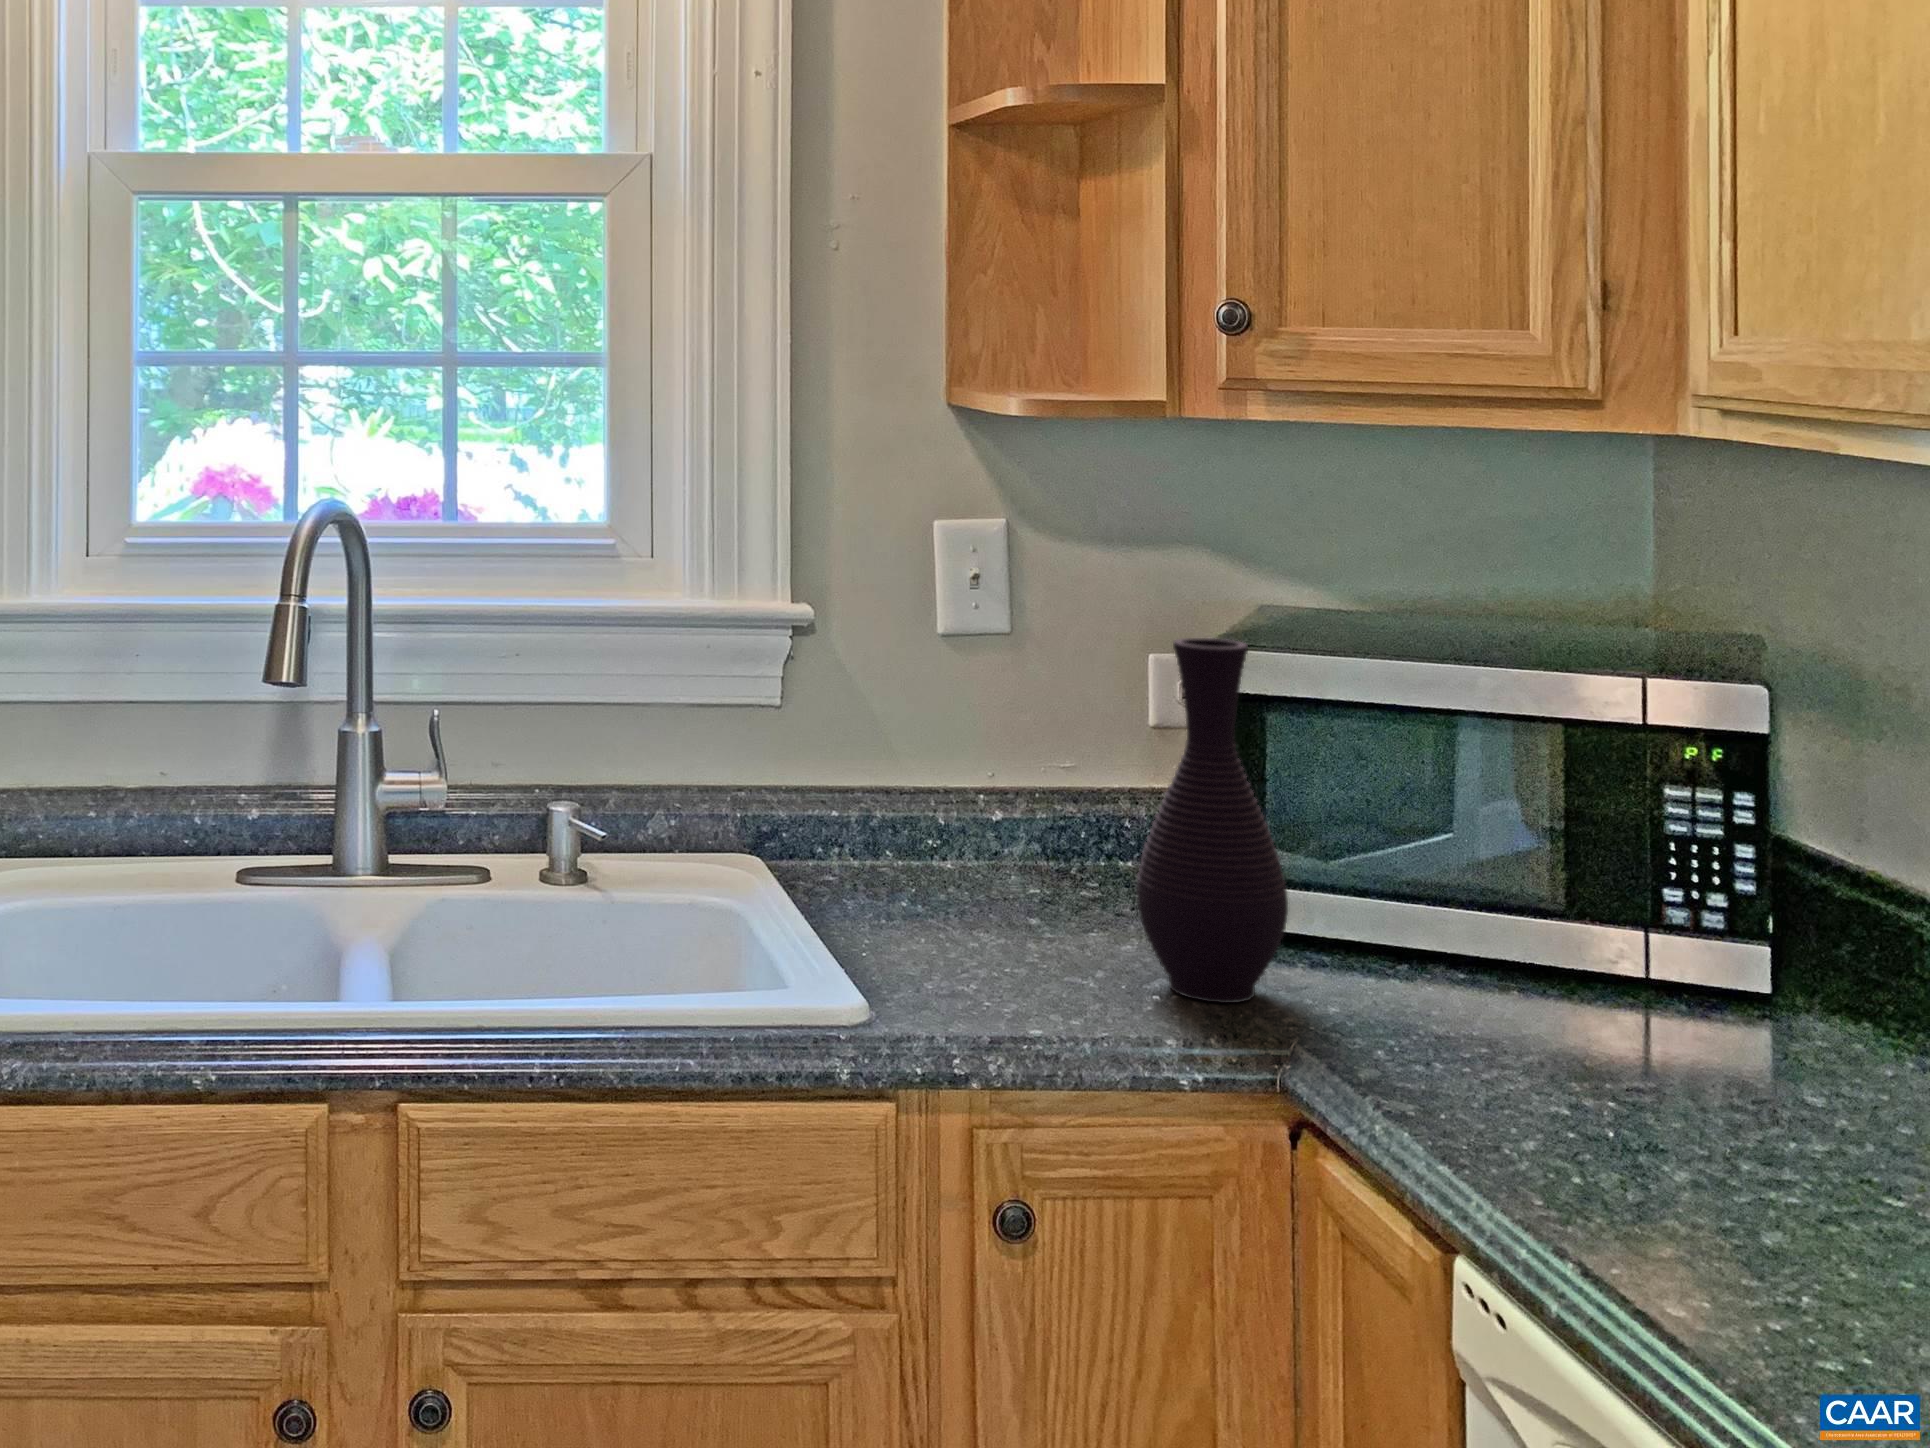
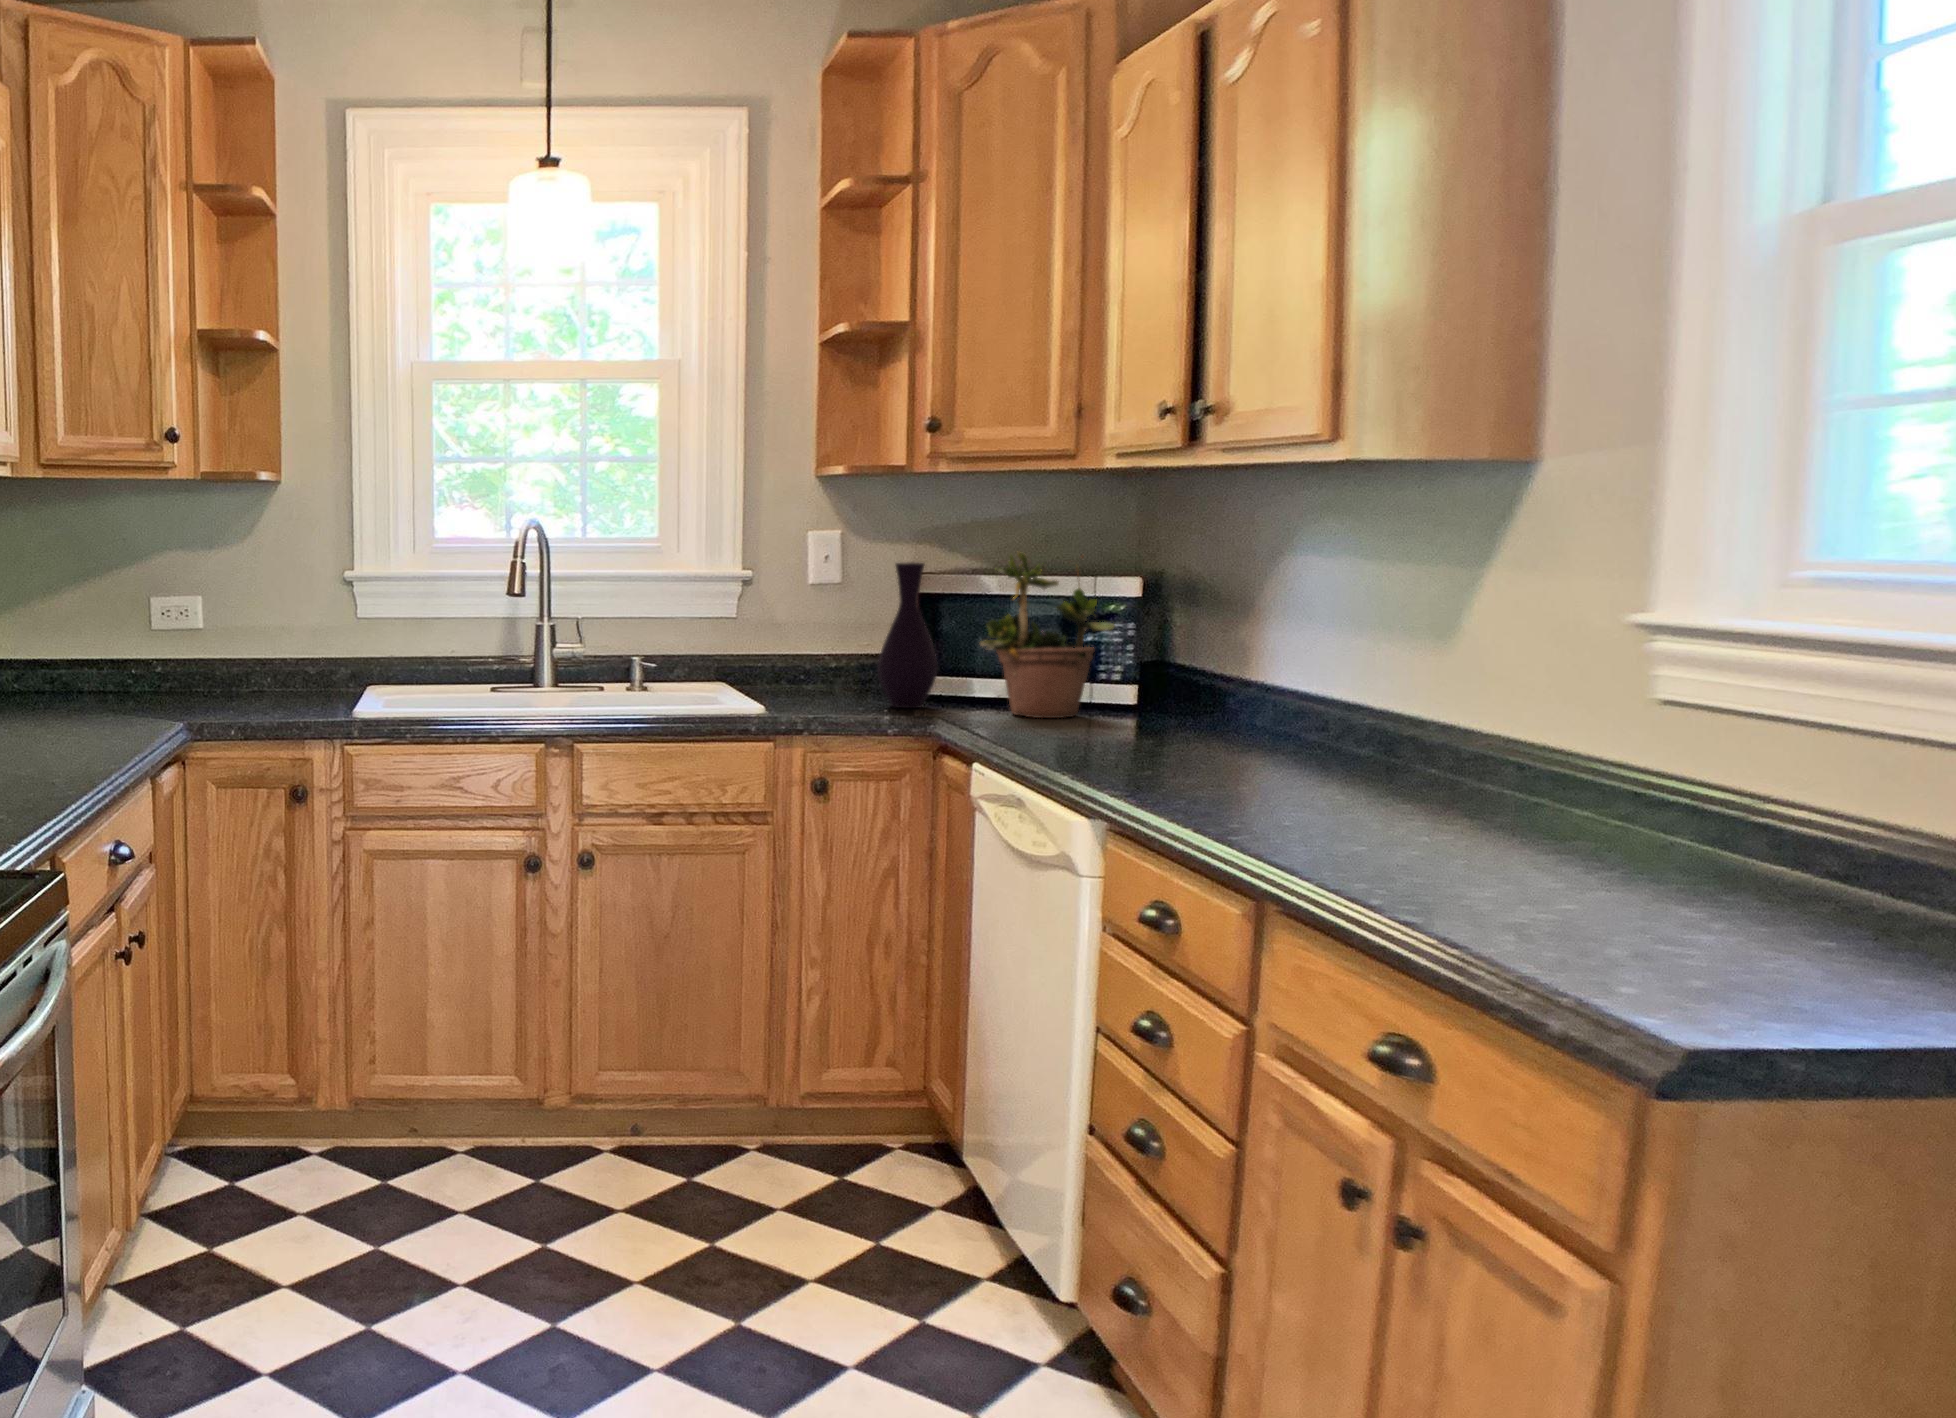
potted plant: none [1426,614,1784,1089] -> present [980,553,1115,718]

